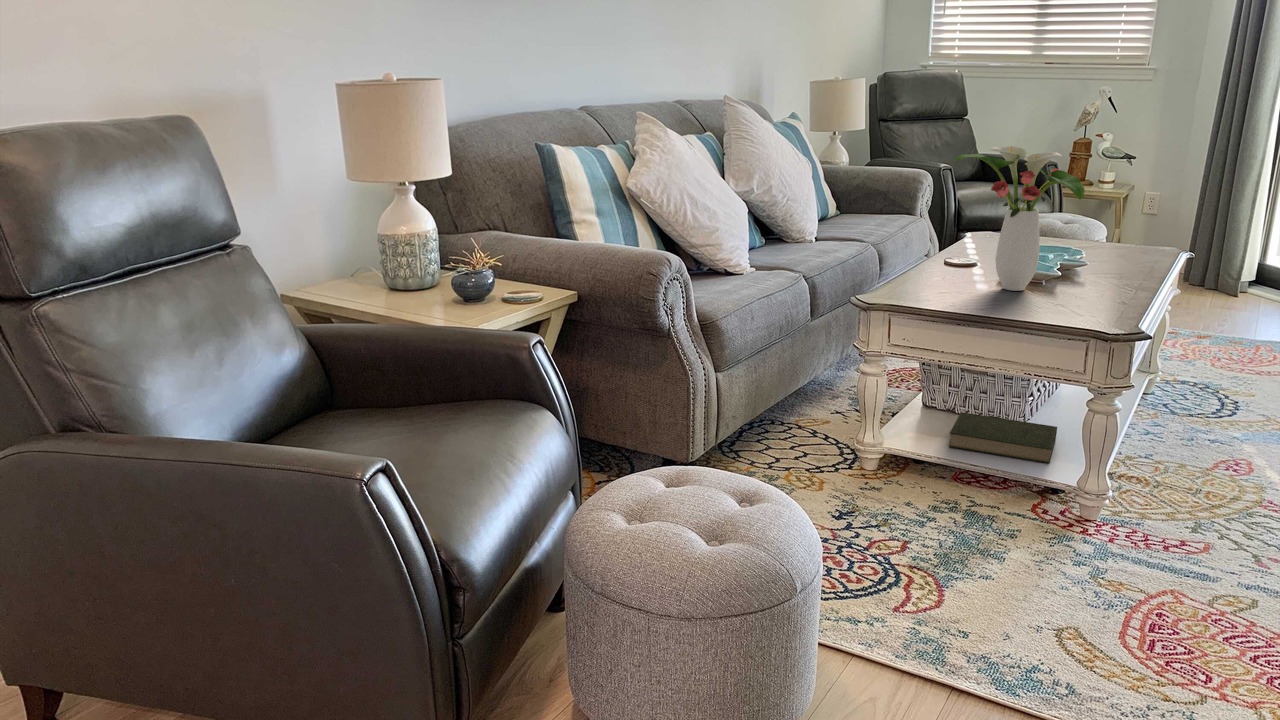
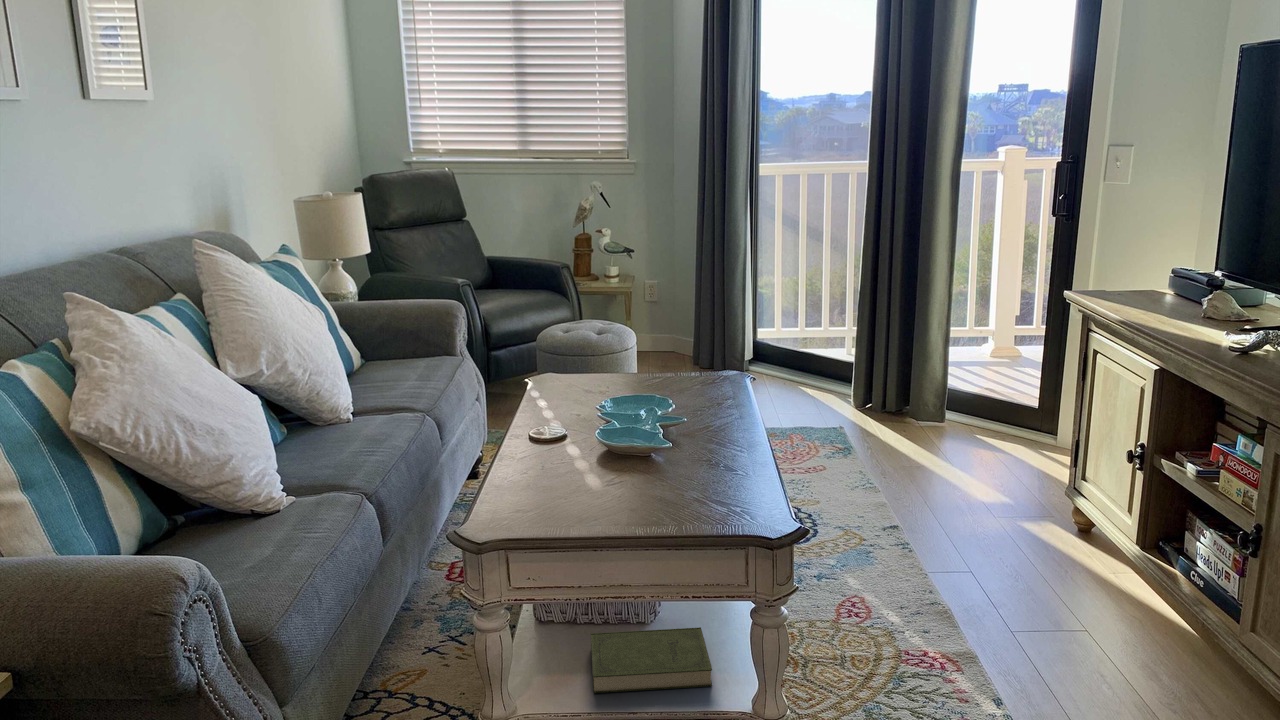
flower arrangement: present [955,146,1084,291] -> none [550,310,708,484]

